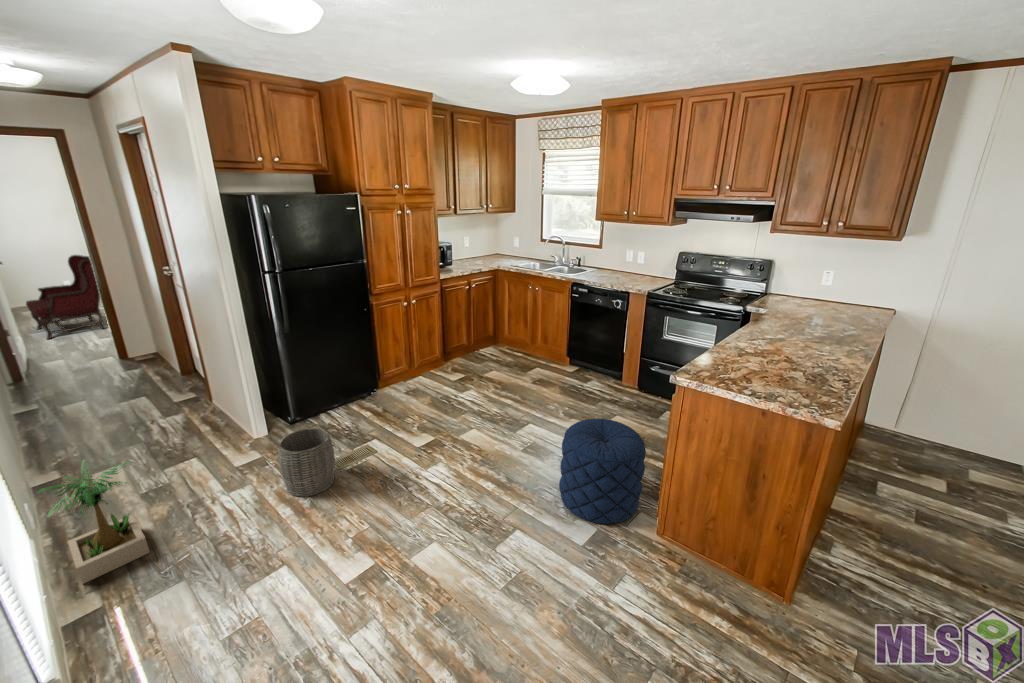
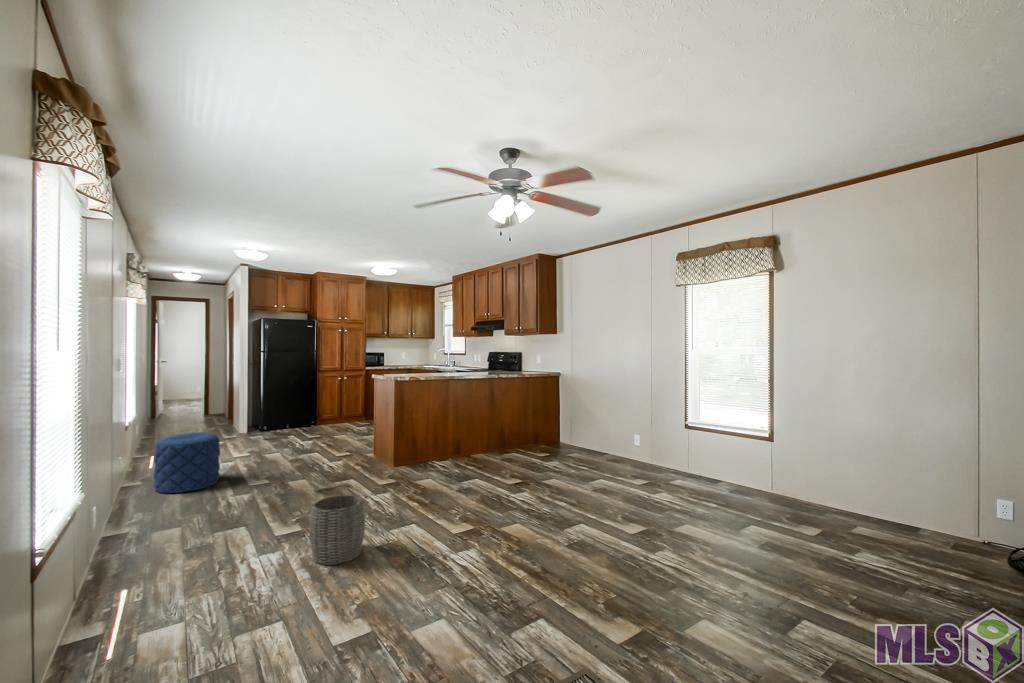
armchair: present [26,255,106,339] -> none [170,369,237,441]
pouf: present [559,419,646,524] -> present [153,432,220,493]
potted plant: present [38,460,150,584] -> none [87,488,187,613]

